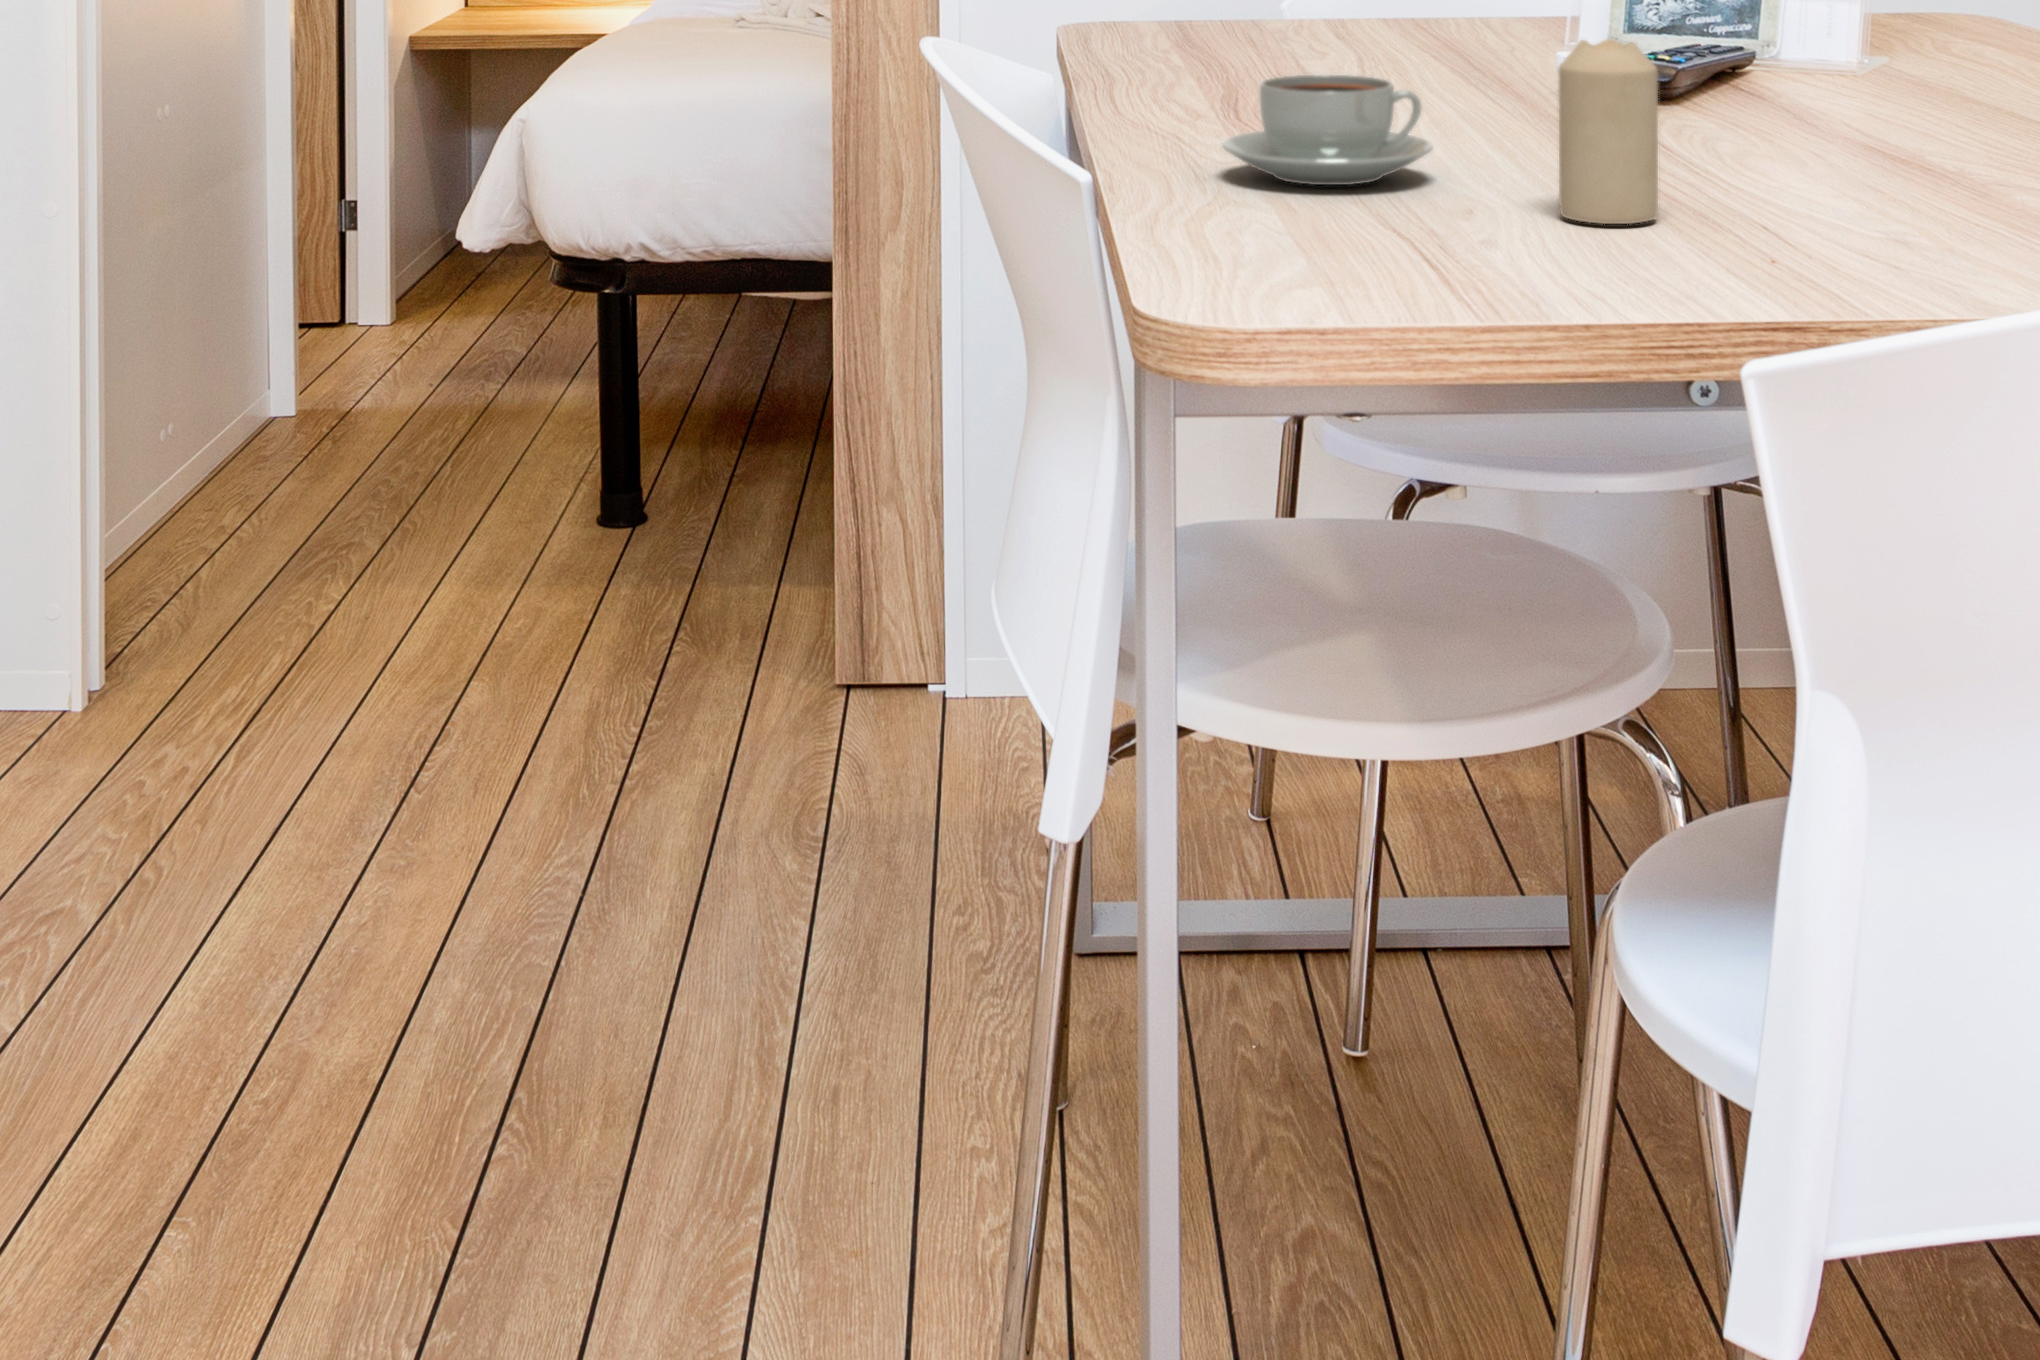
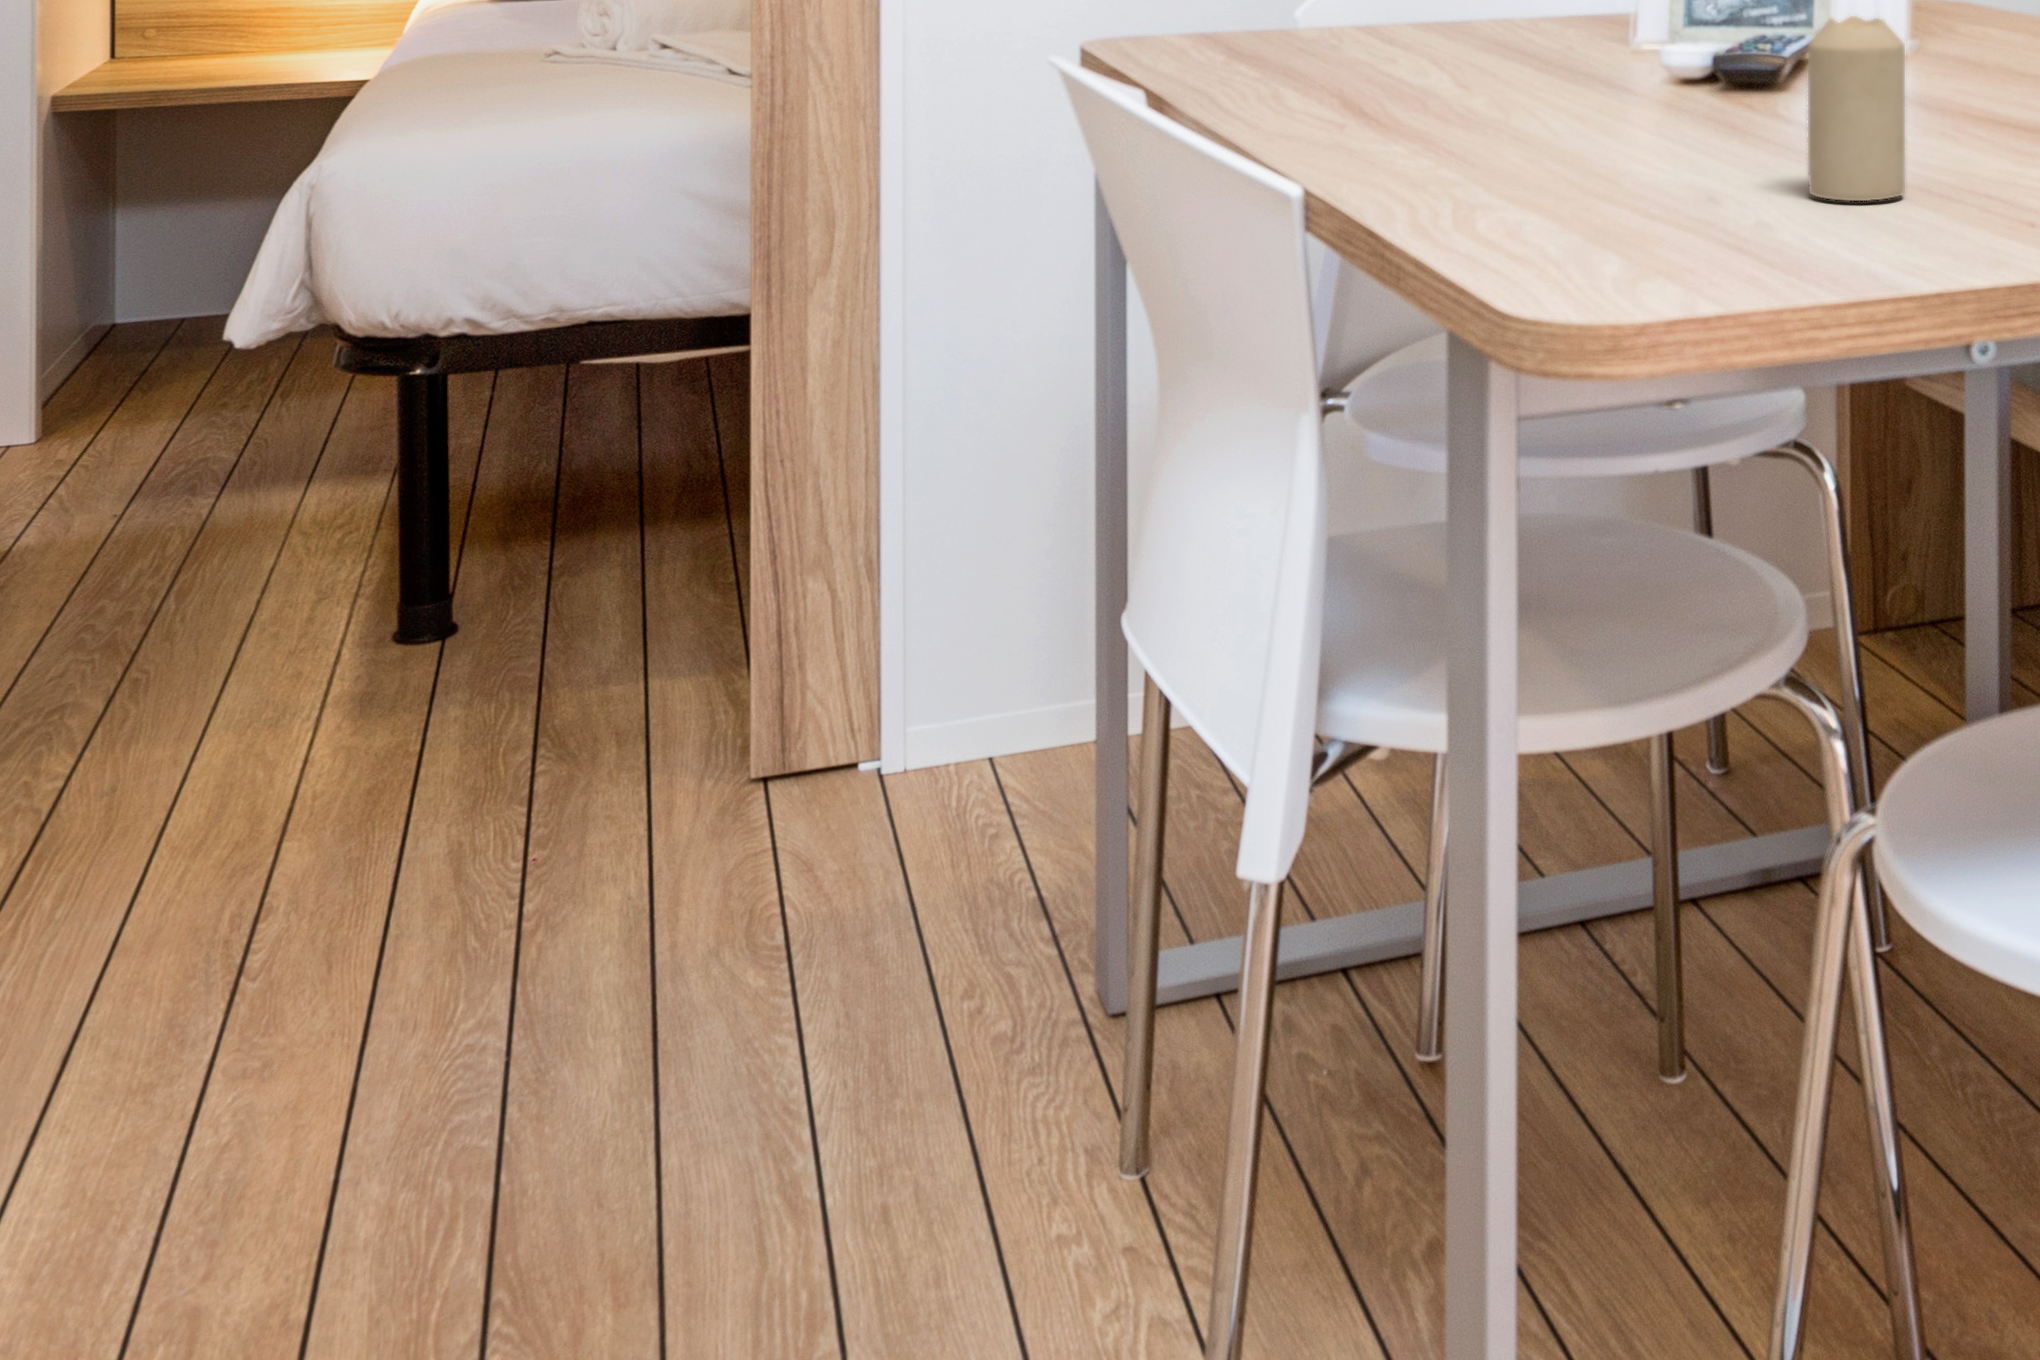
coffee cup: present [1222,75,1433,185] -> none [1429,67,1649,181]

